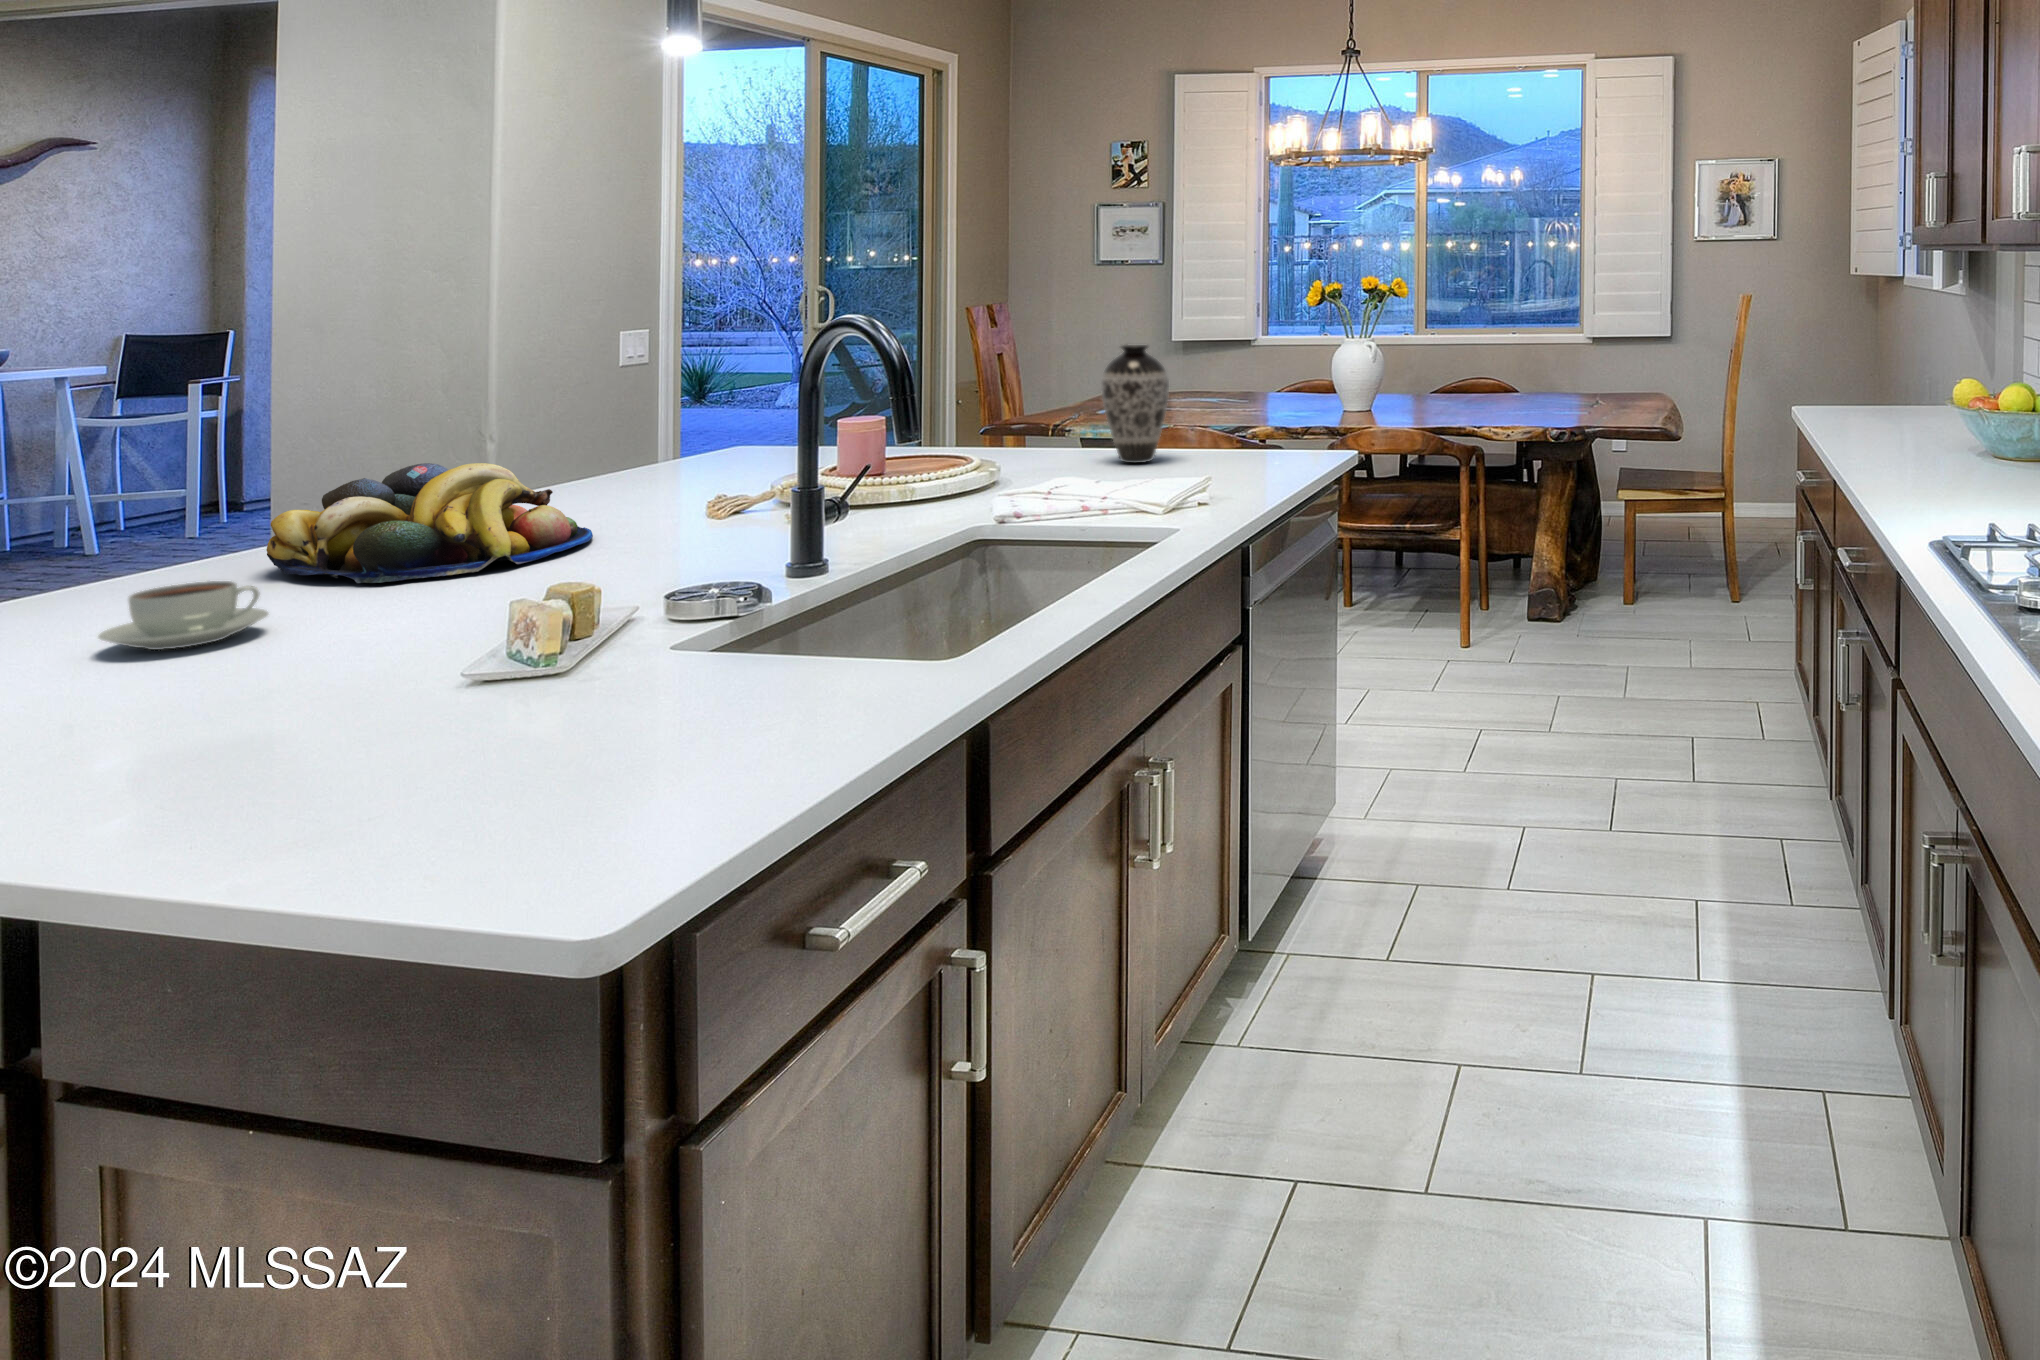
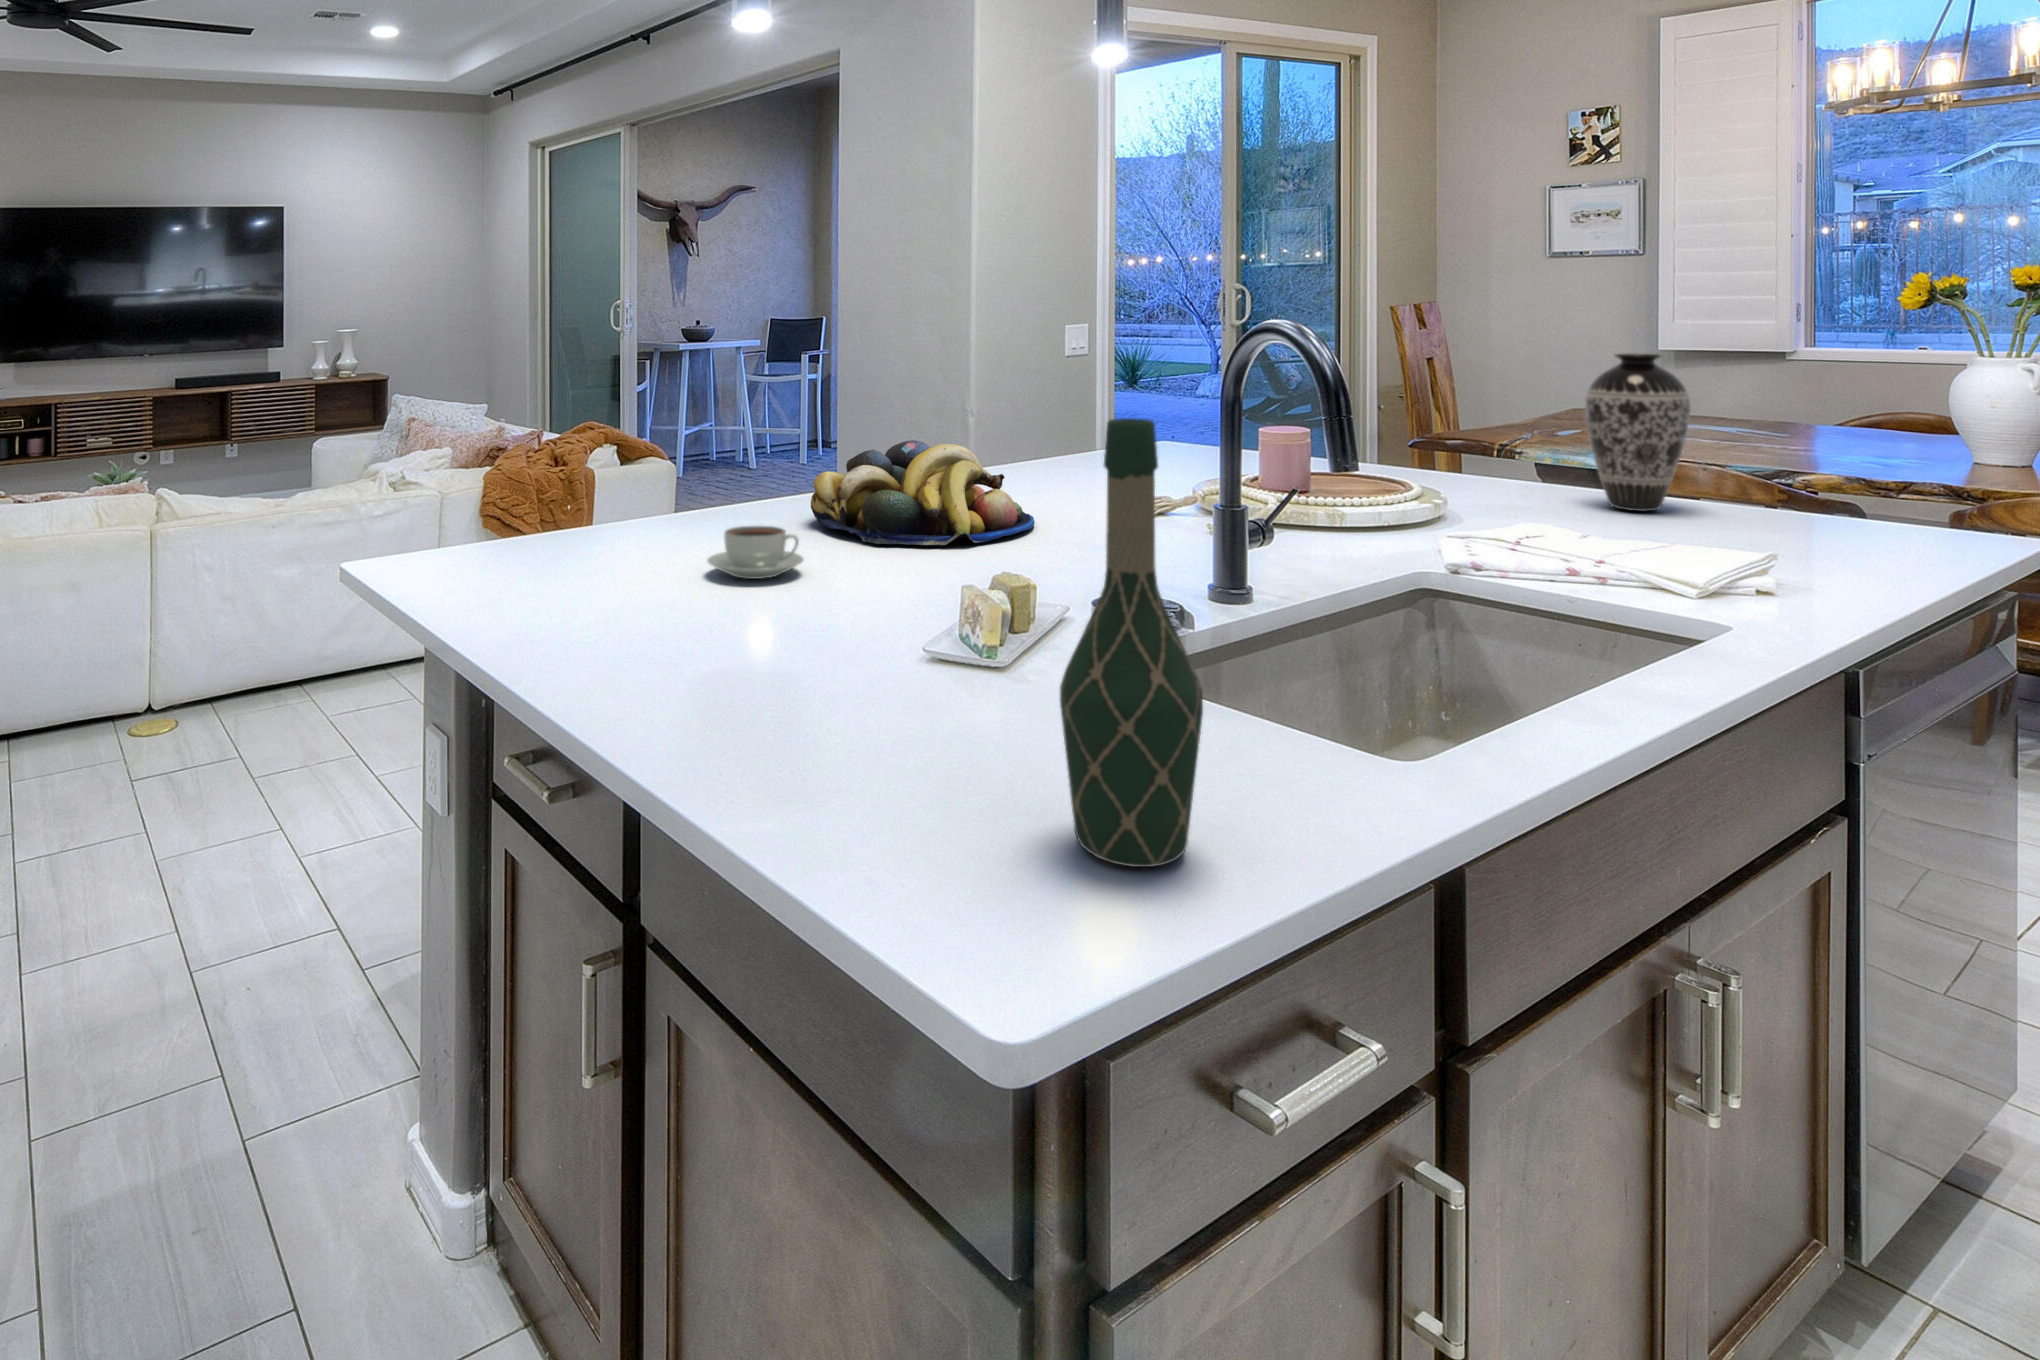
wine bottle: none [630,418,767,791] -> present [1060,418,1203,867]

